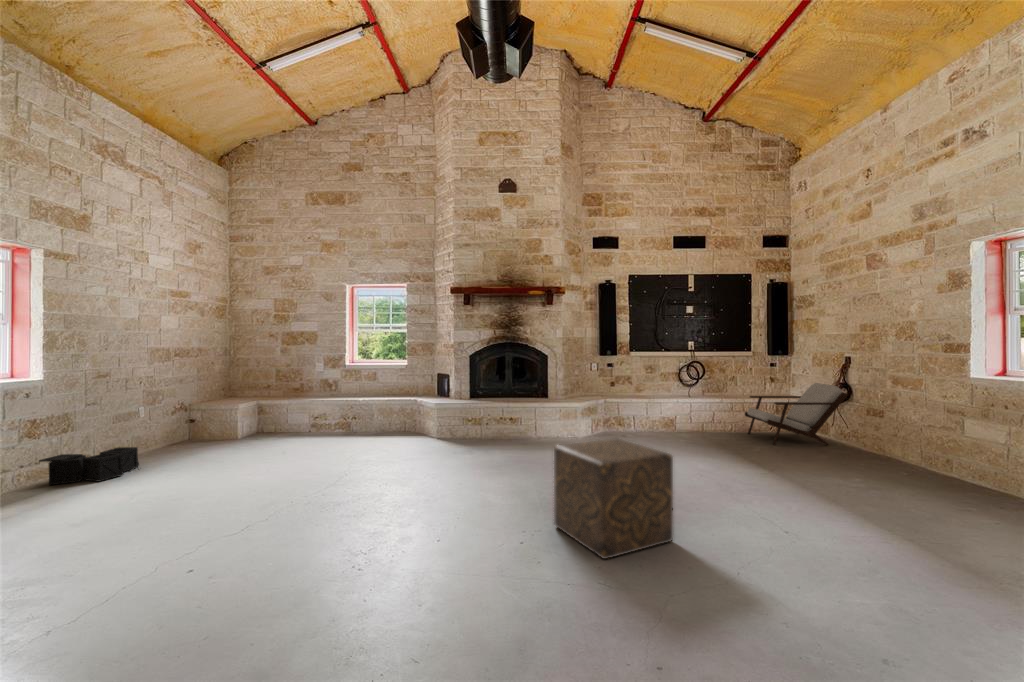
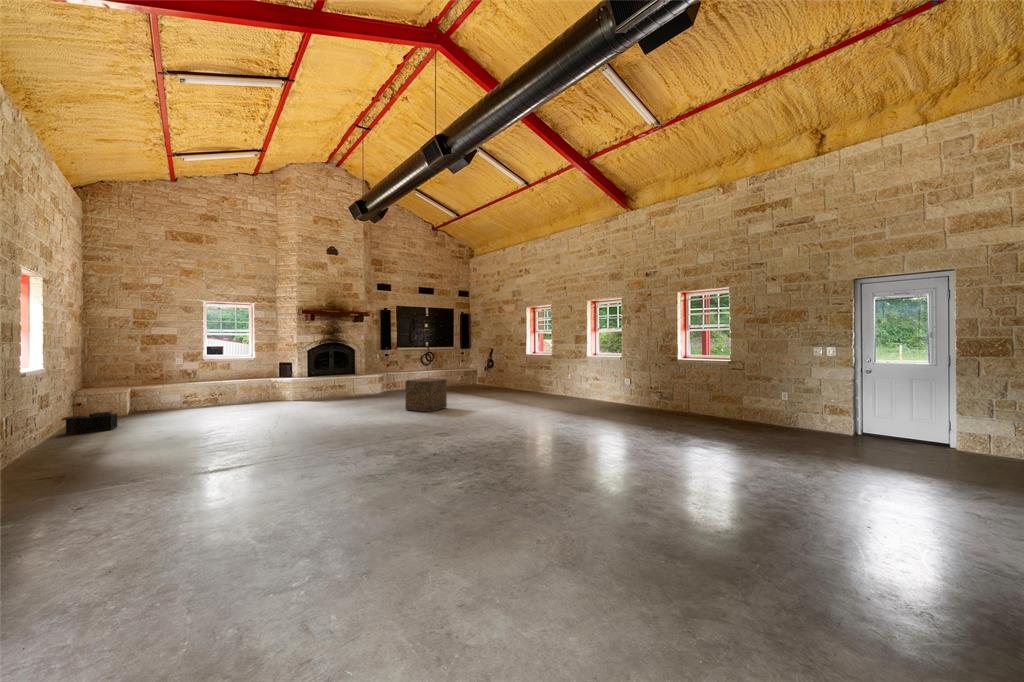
armchair: present [745,383,848,445] -> none [453,361,493,389]

